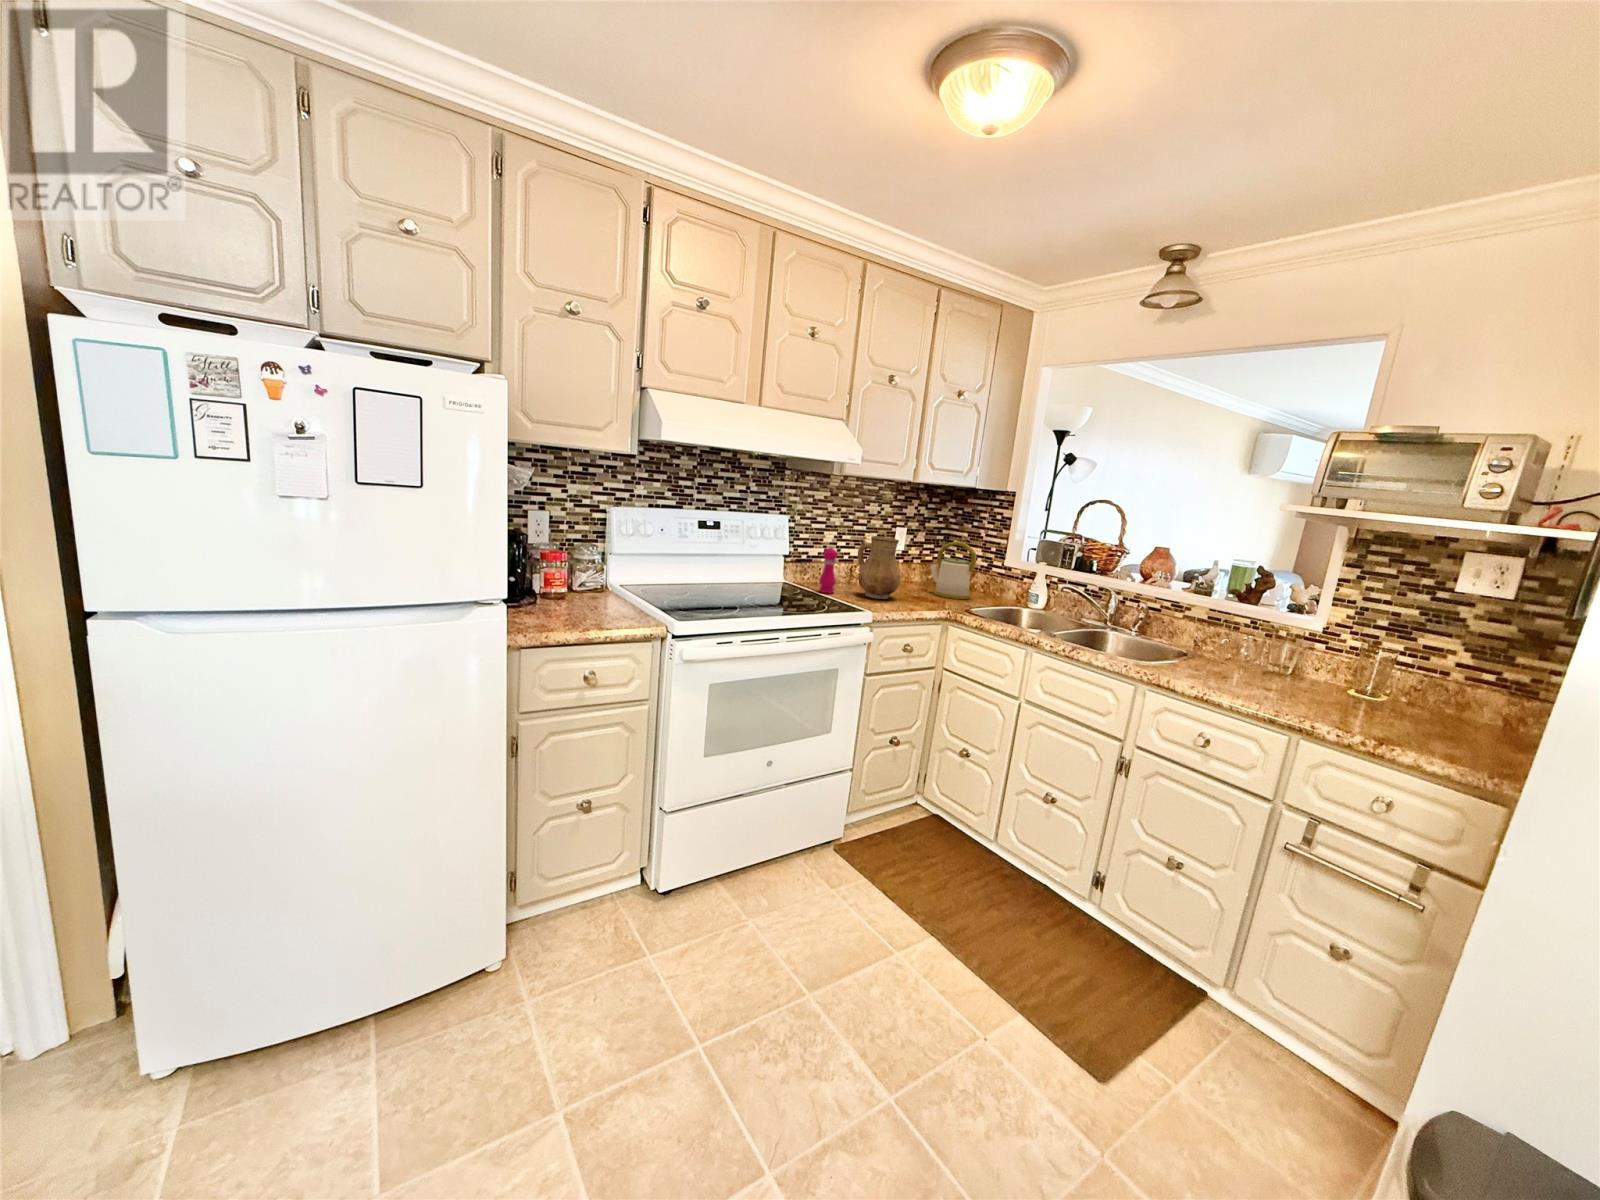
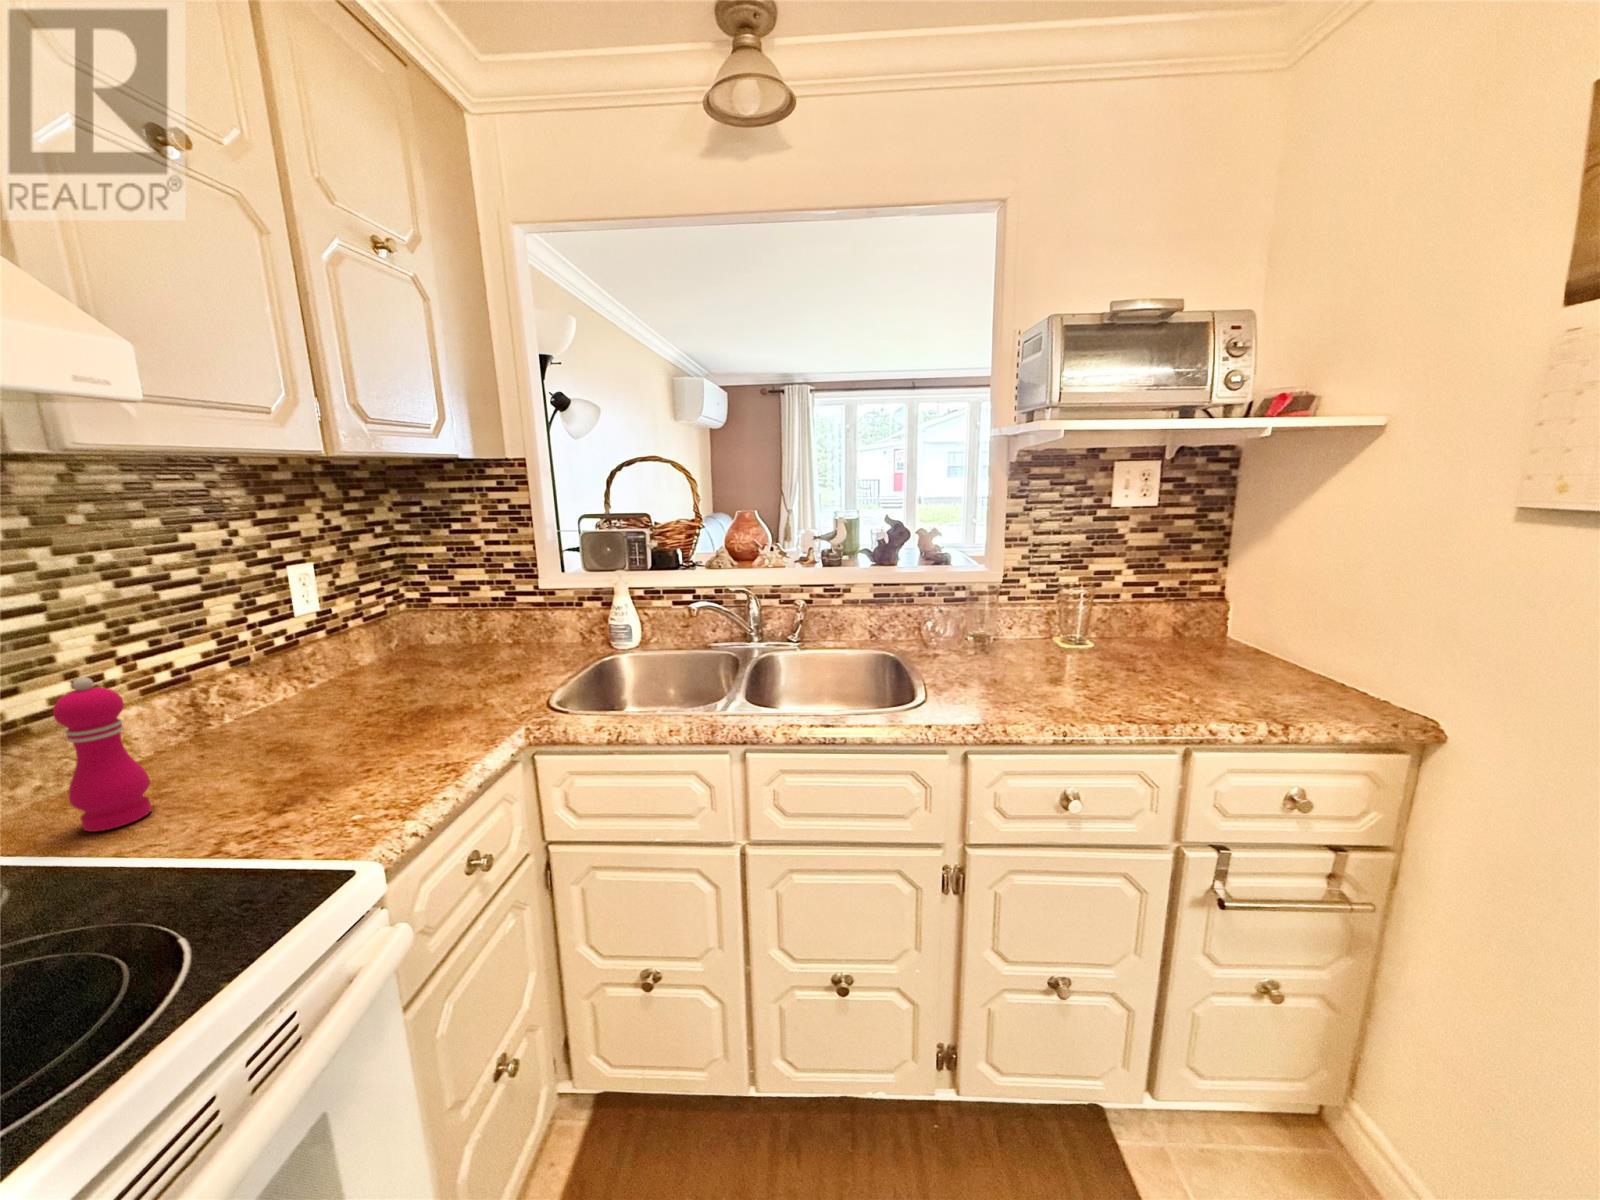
ceramic pitcher: present [858,536,901,599] -> none [199,602,369,771]
kettle: present [930,541,976,599] -> none [405,568,511,684]

